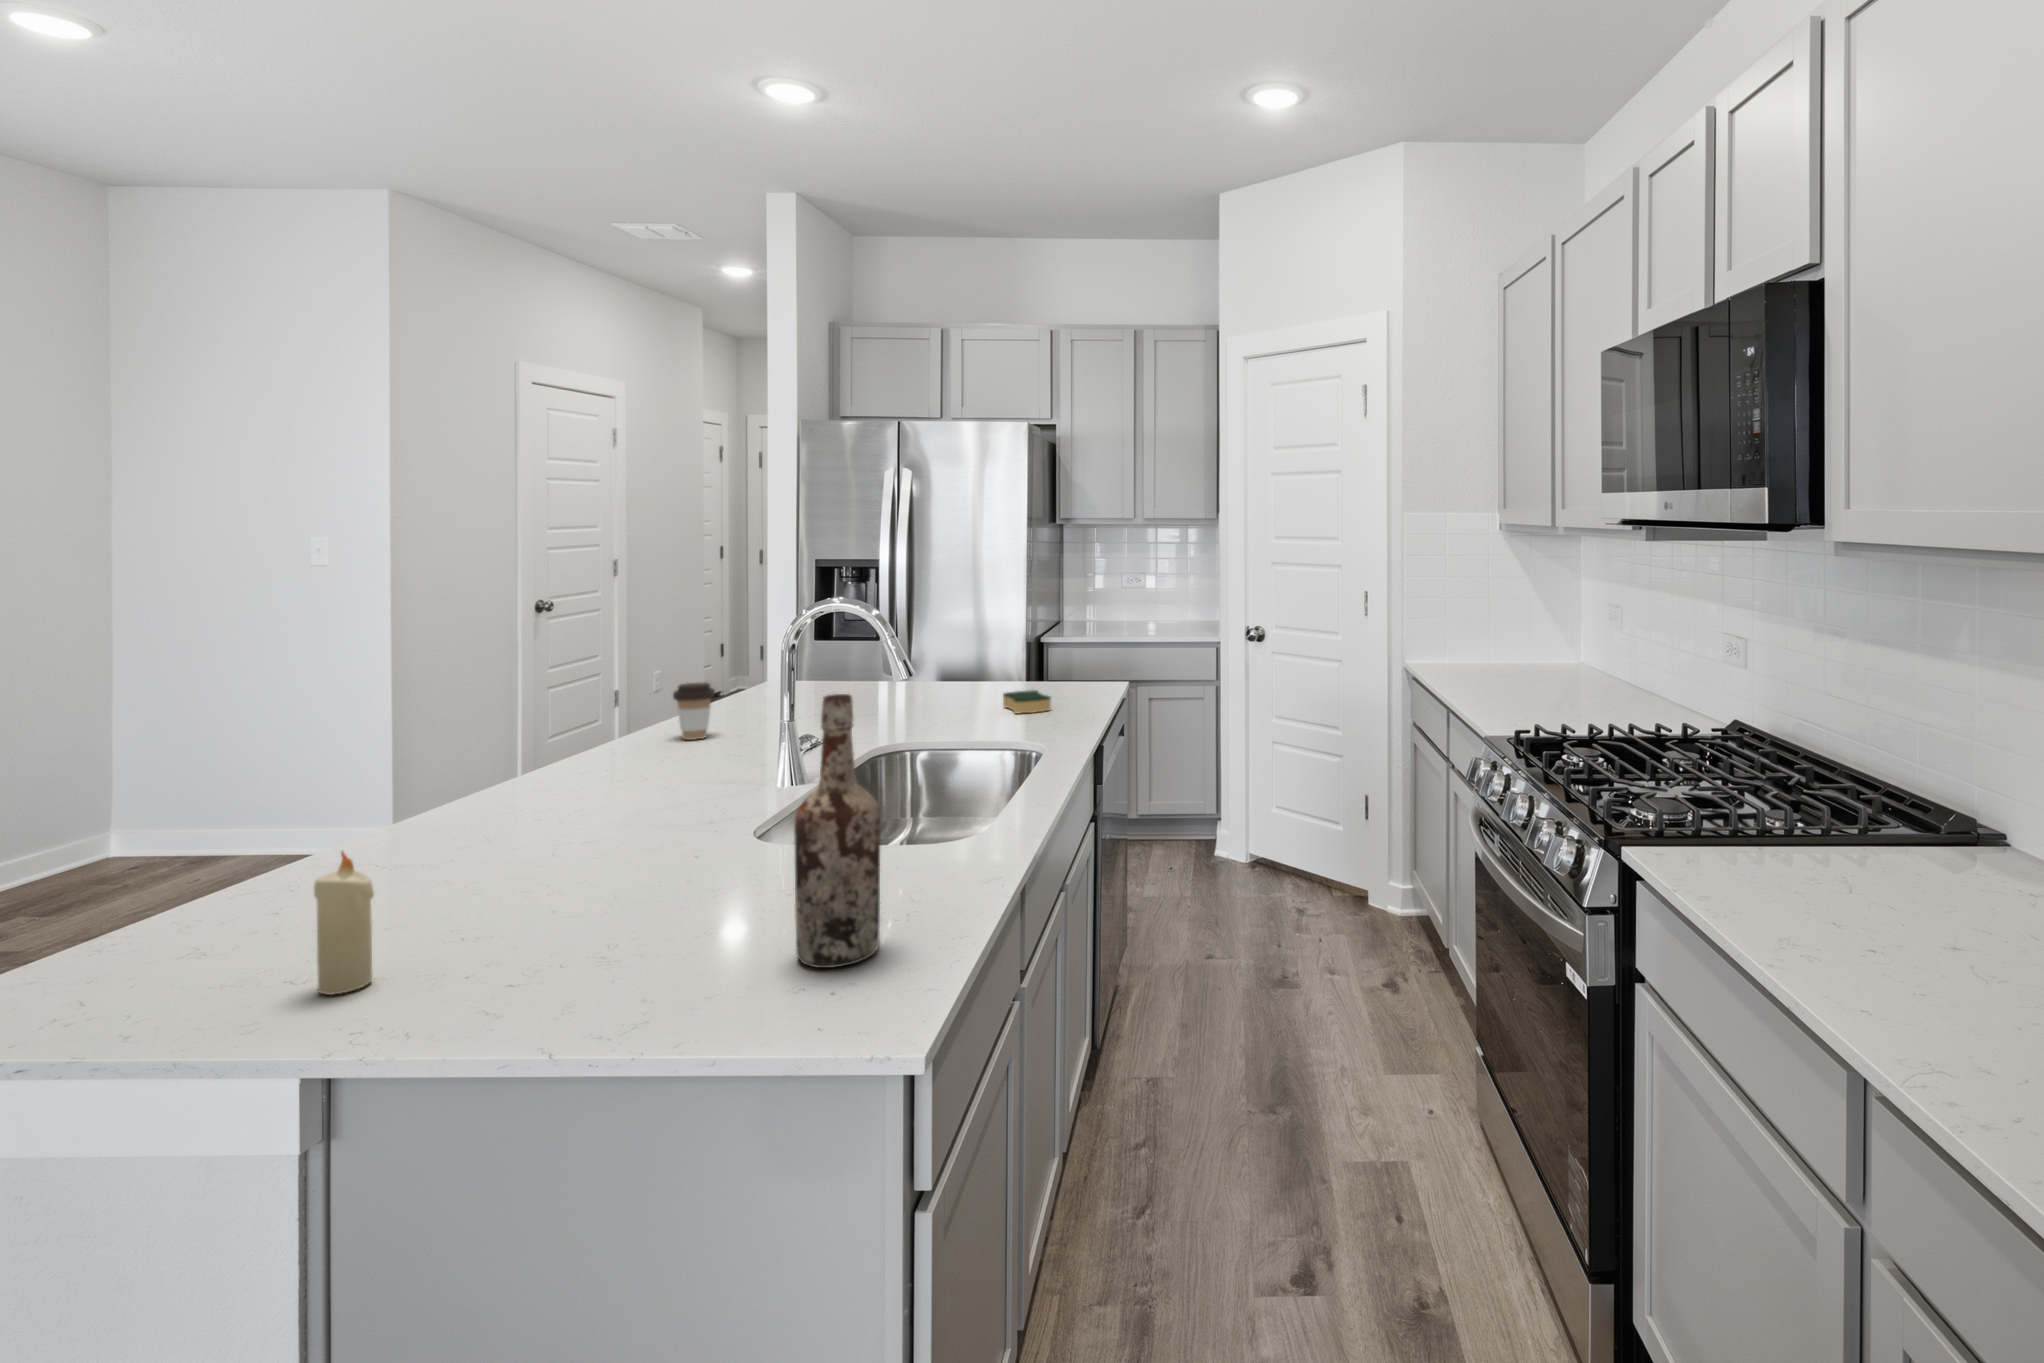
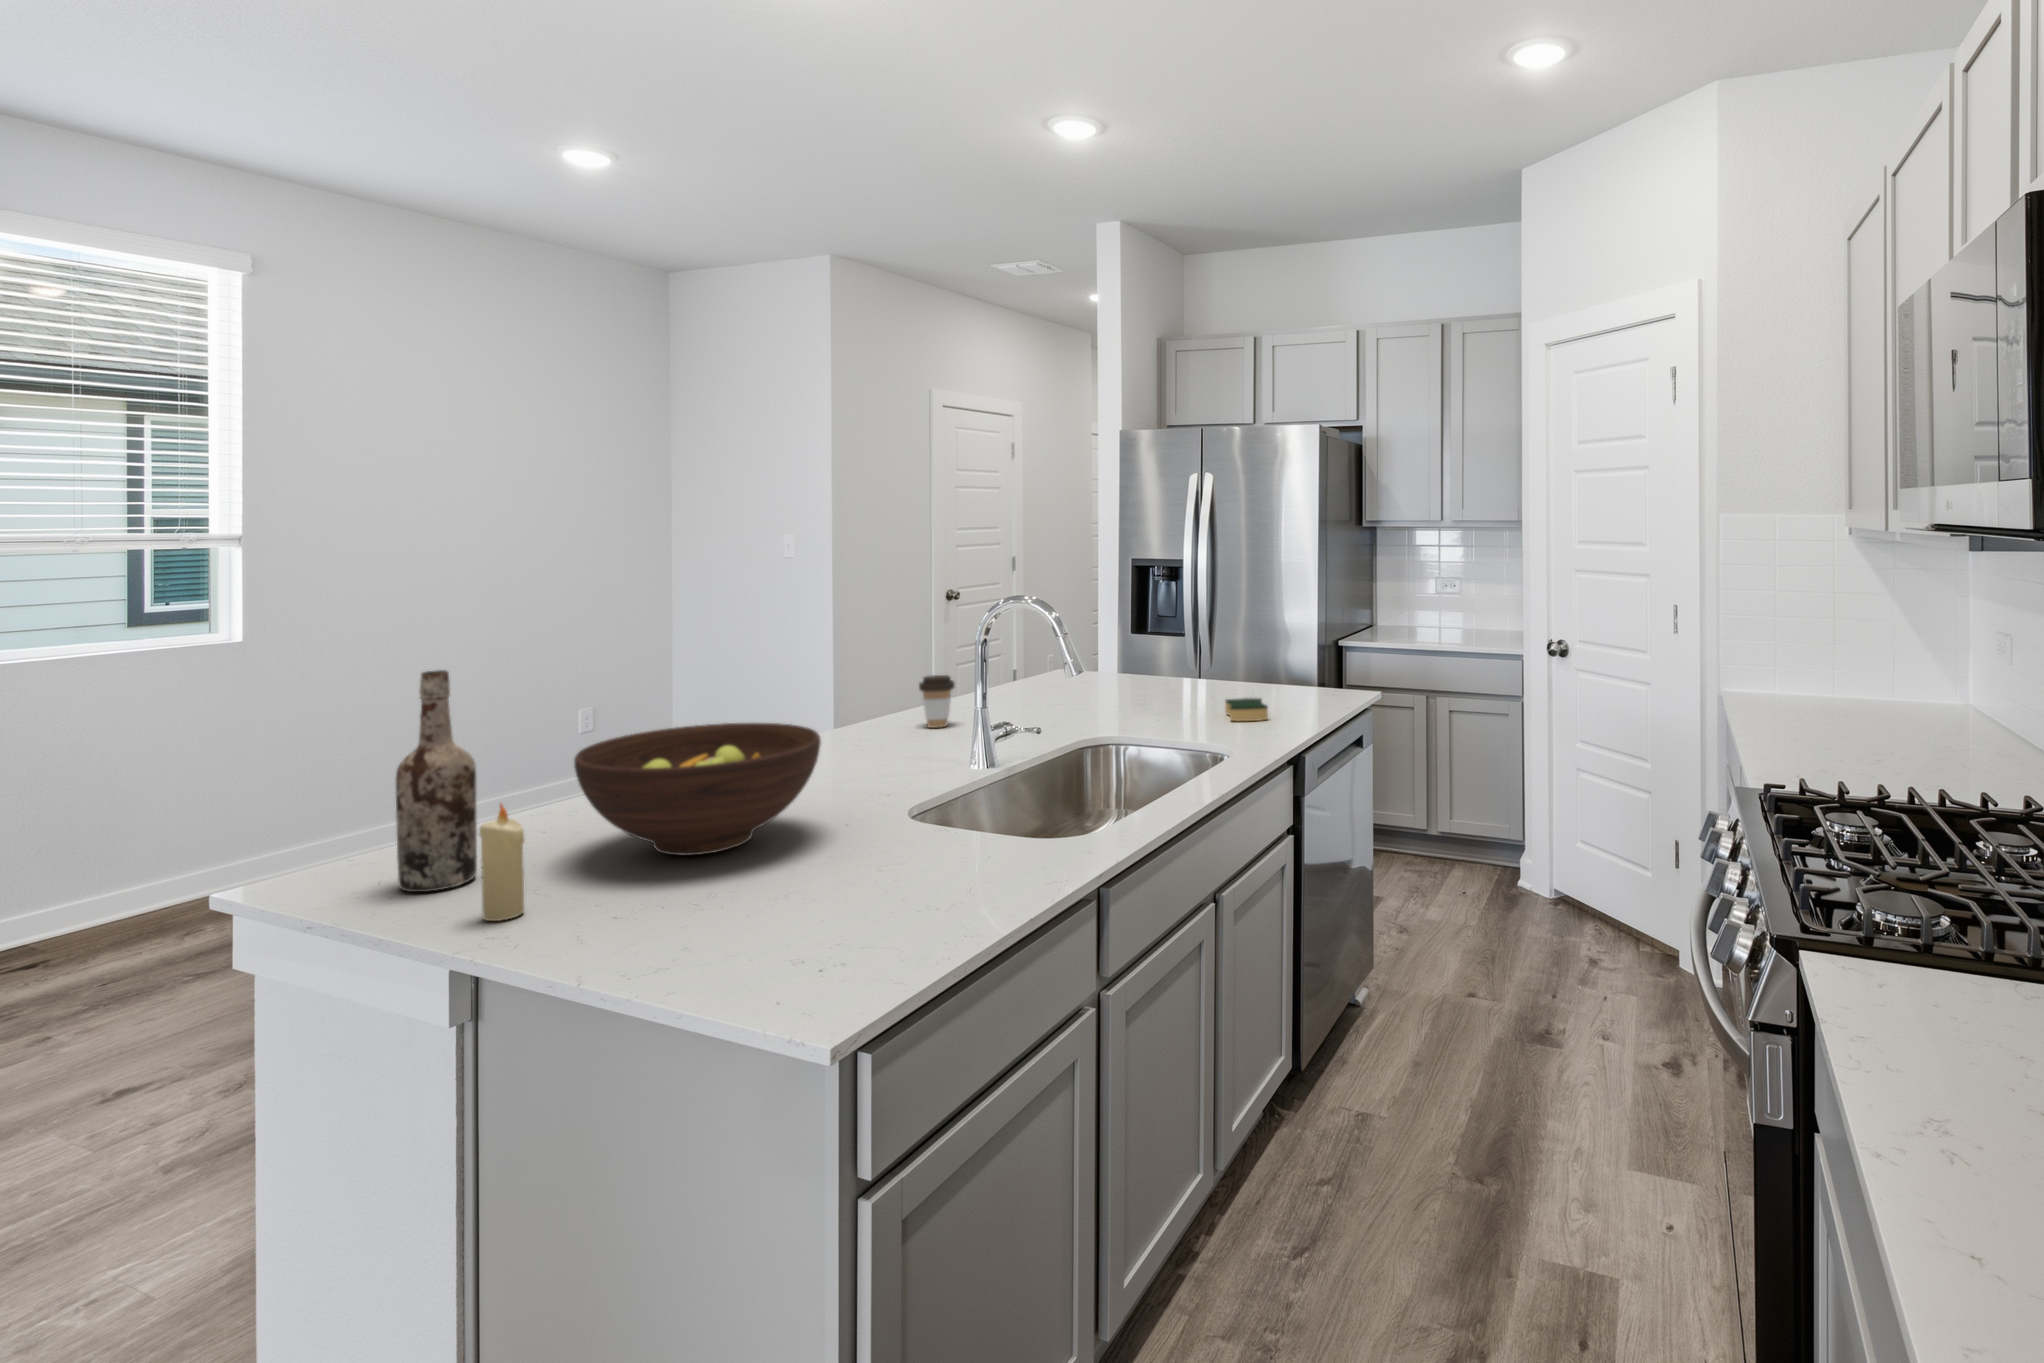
wine bottle: present [794,694,881,968] -> present [396,670,477,892]
fruit bowl: none [377,740,679,896] -> present [574,723,821,856]

